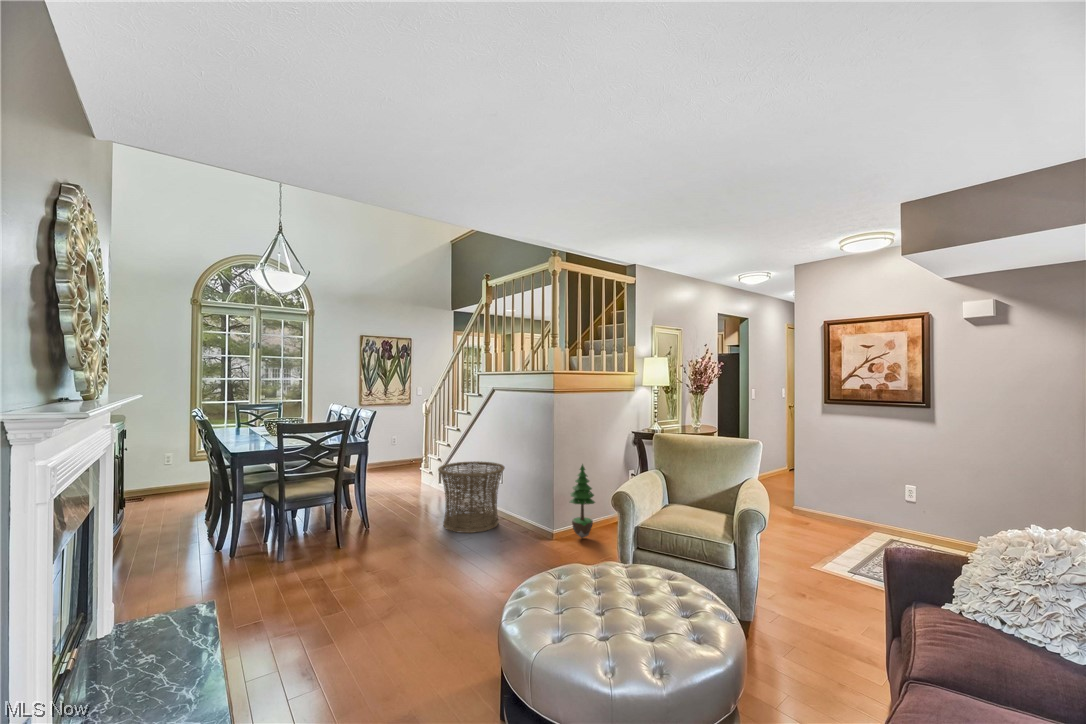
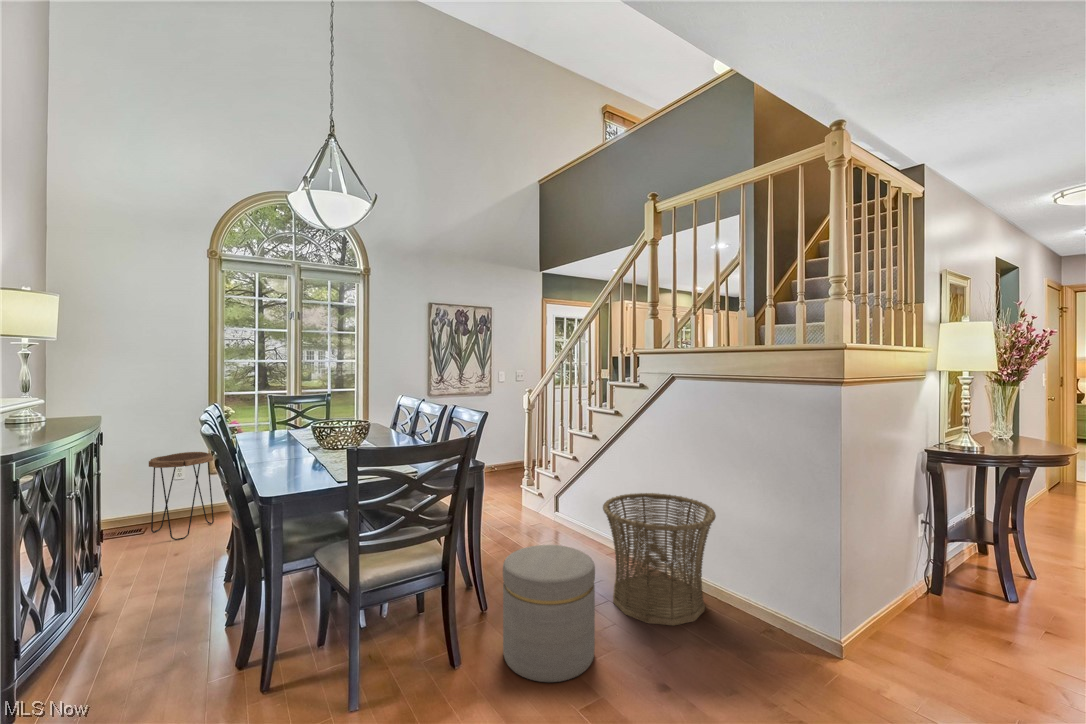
side table: none [147,443,195,502] -> present [149,452,214,540]
potted tree: present [570,464,595,538] -> none [857,513,916,646]
ottoman: none [361,485,416,552] -> present [503,545,595,682]

